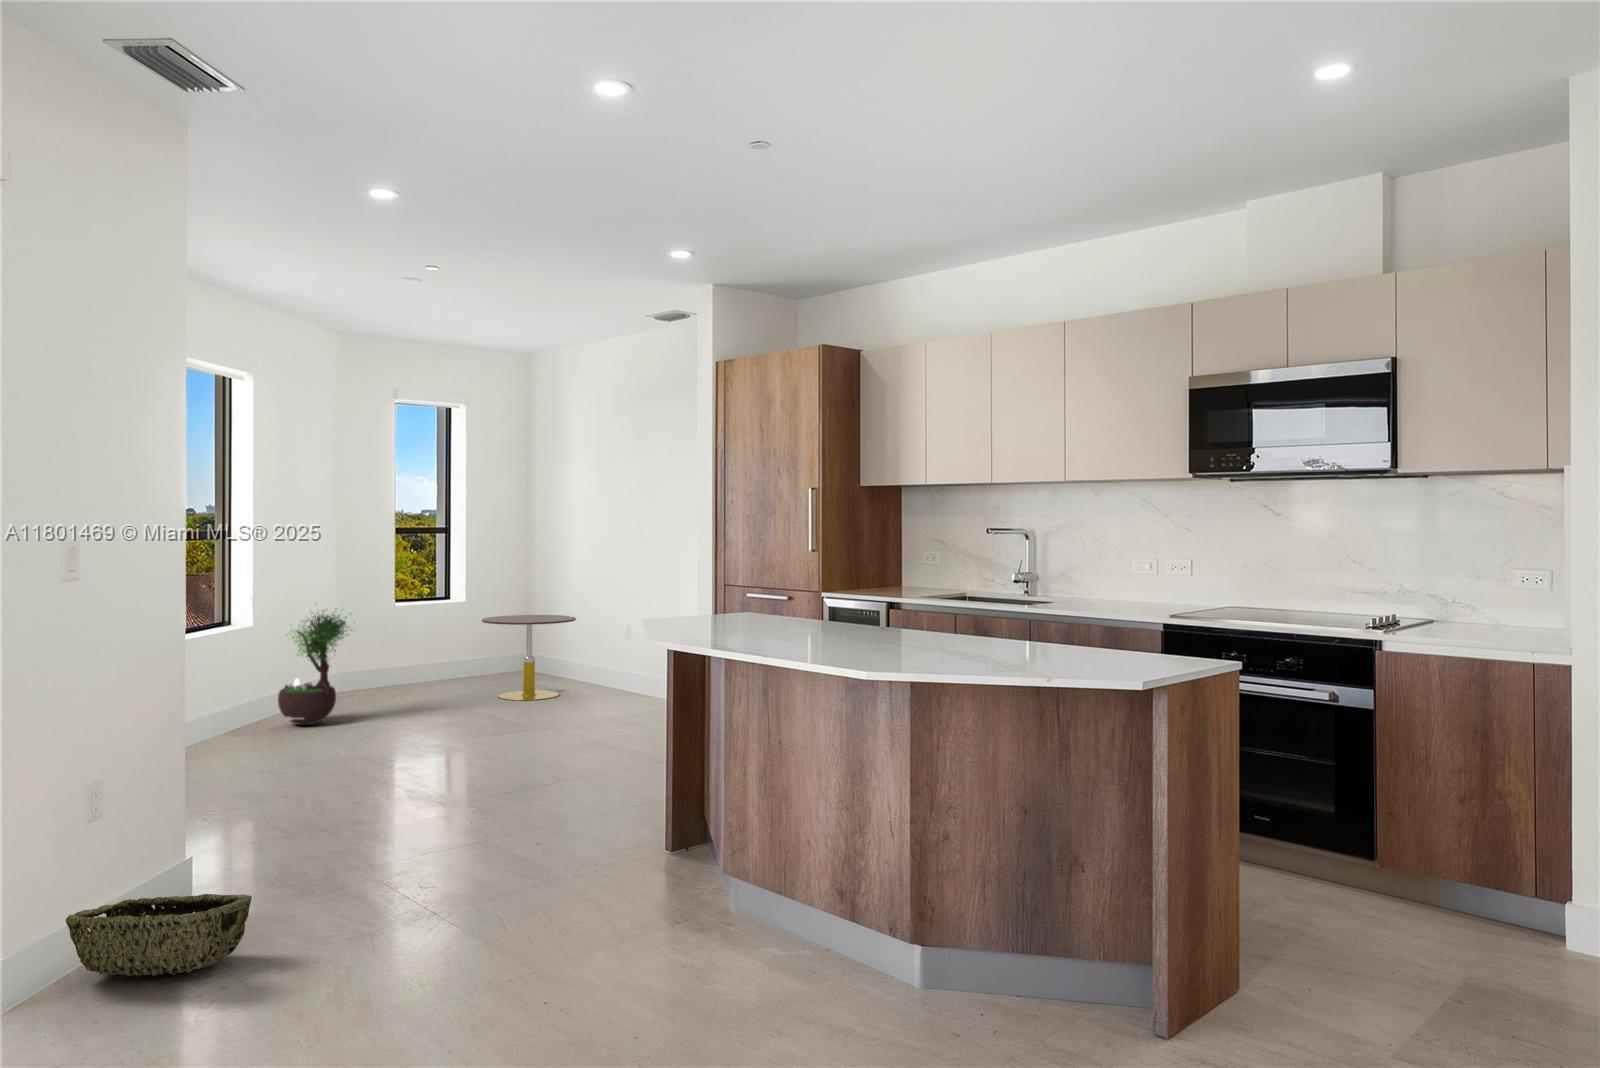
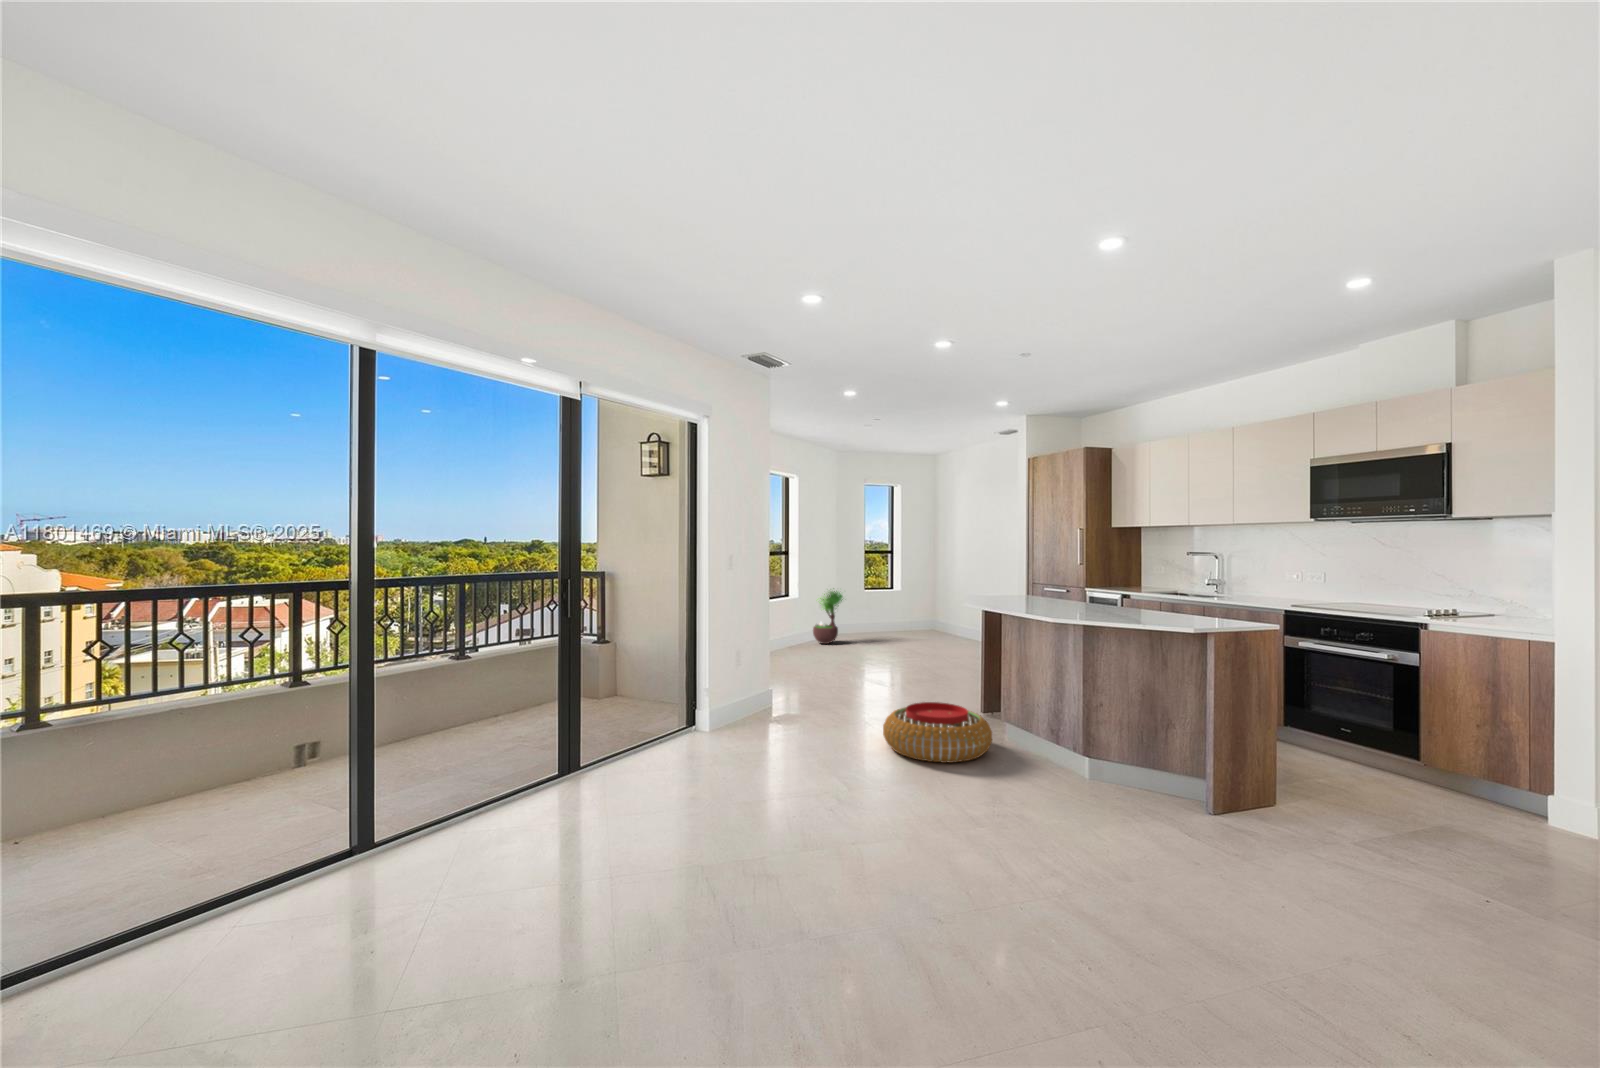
side table: present [482,615,576,700] -> none [908,595,958,641]
pouf: none [467,864,718,1022] -> present [883,702,992,763]
woven basket: present [66,894,252,976] -> none [743,696,804,725]

